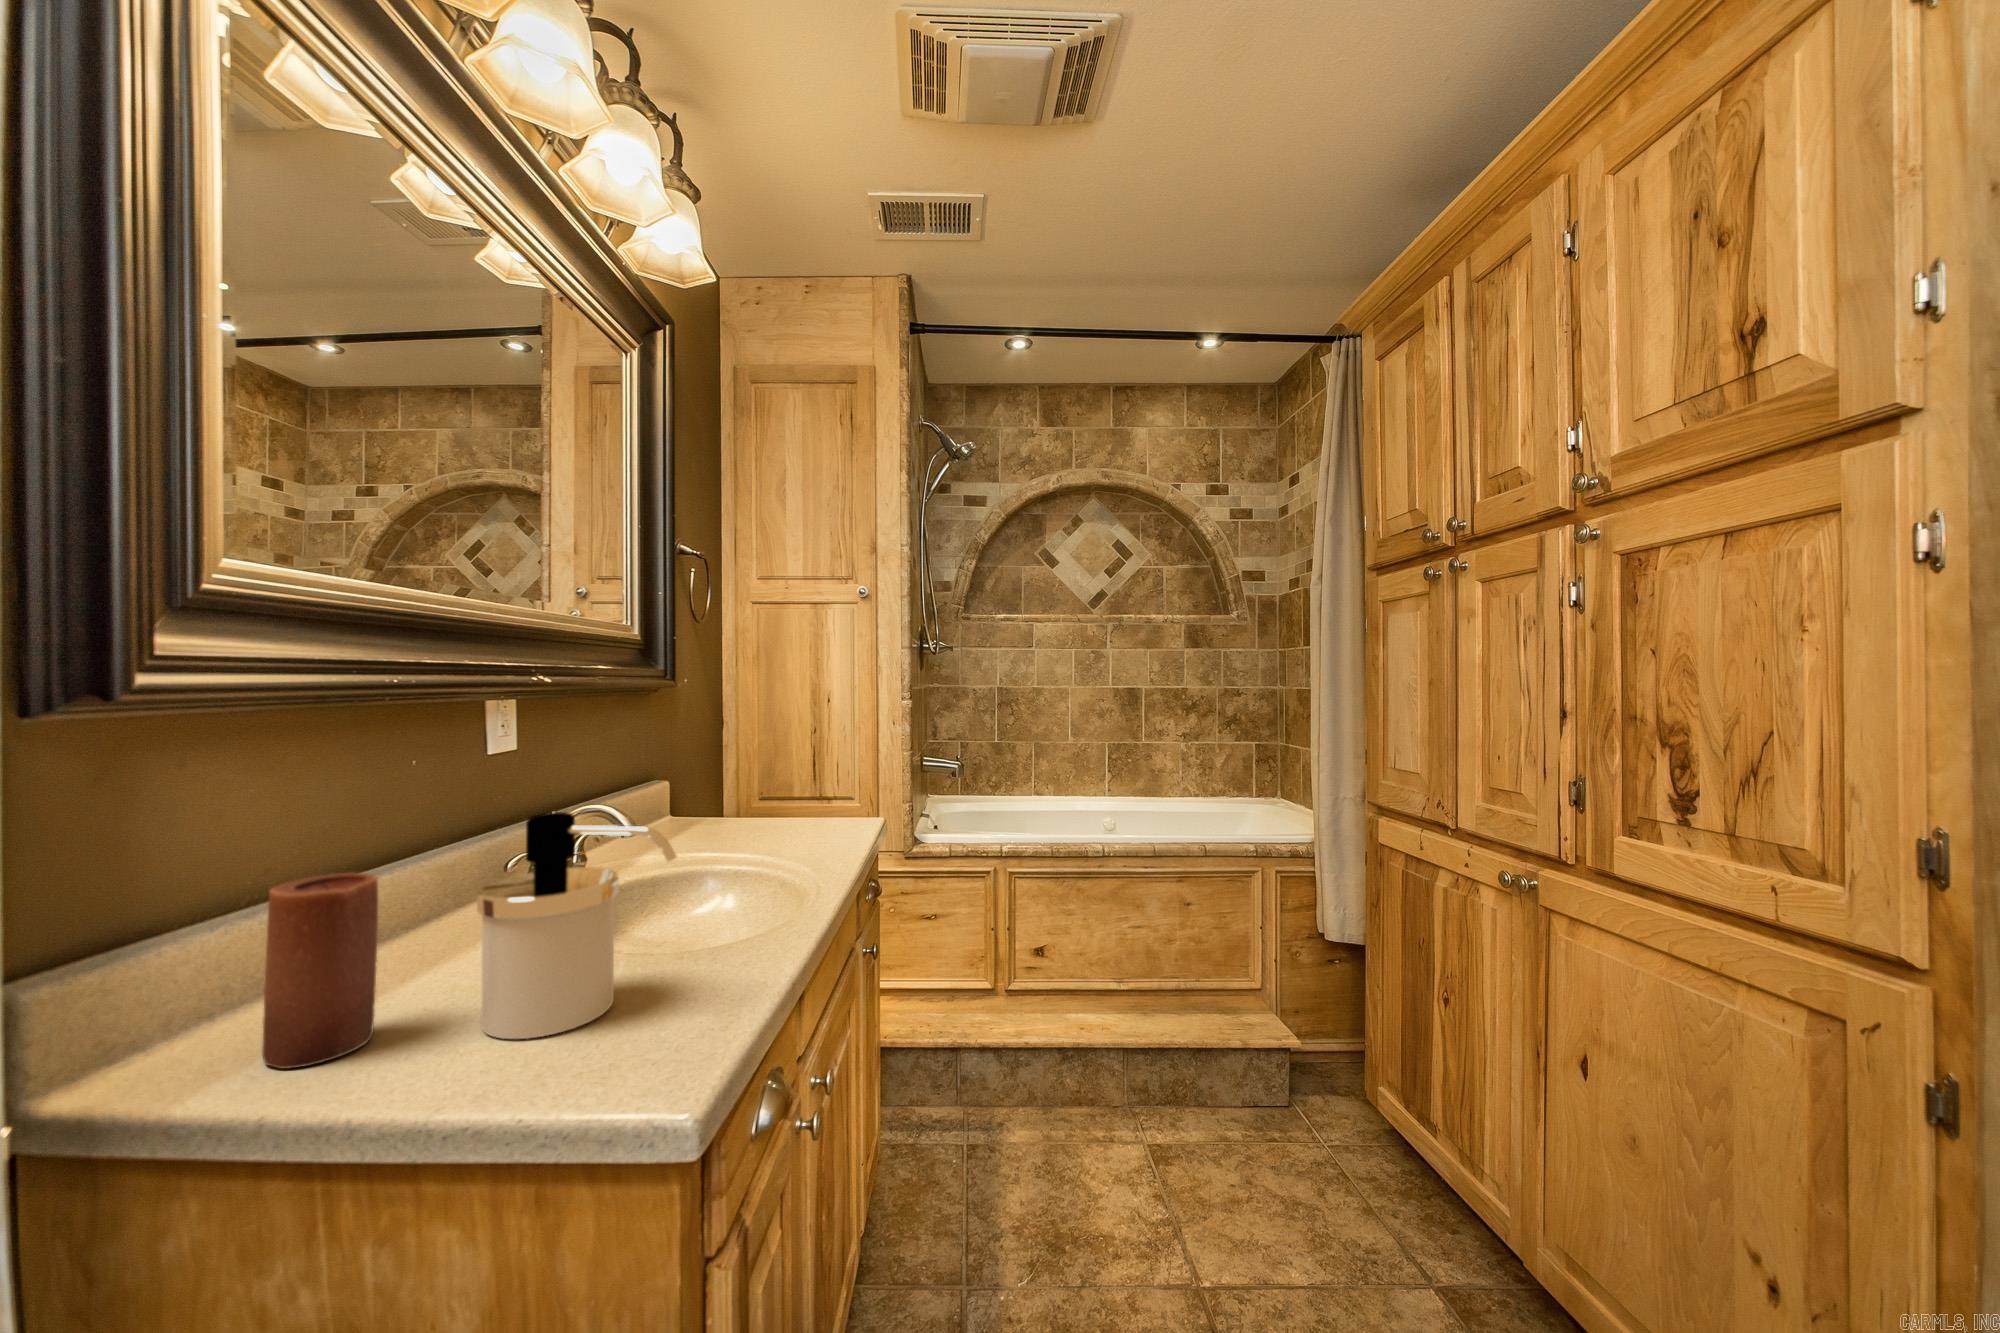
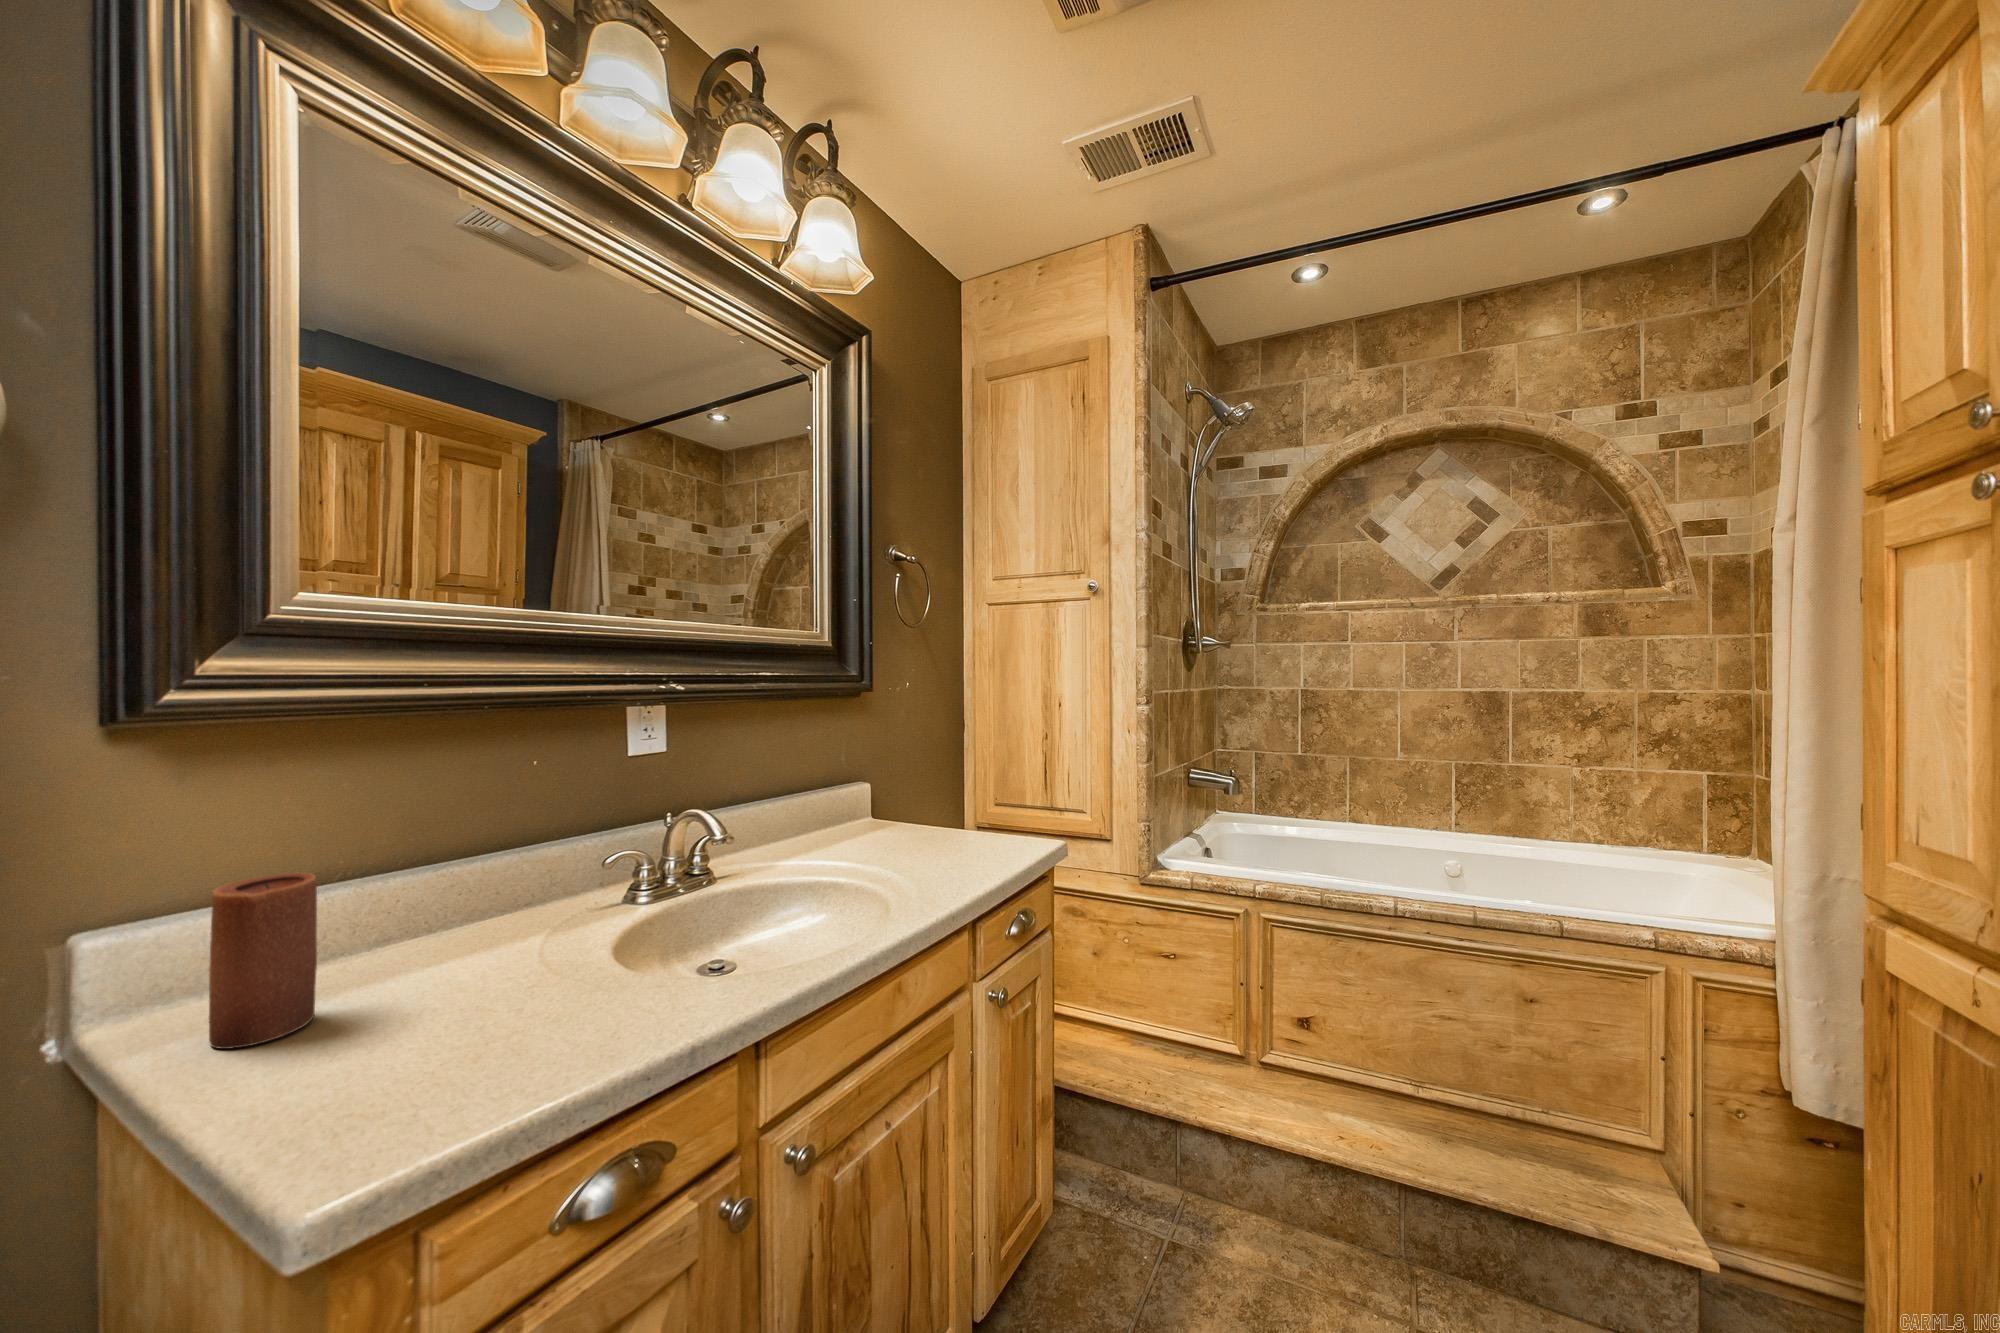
soap dispenser: present [477,812,676,1039] -> none [342,837,501,1073]

